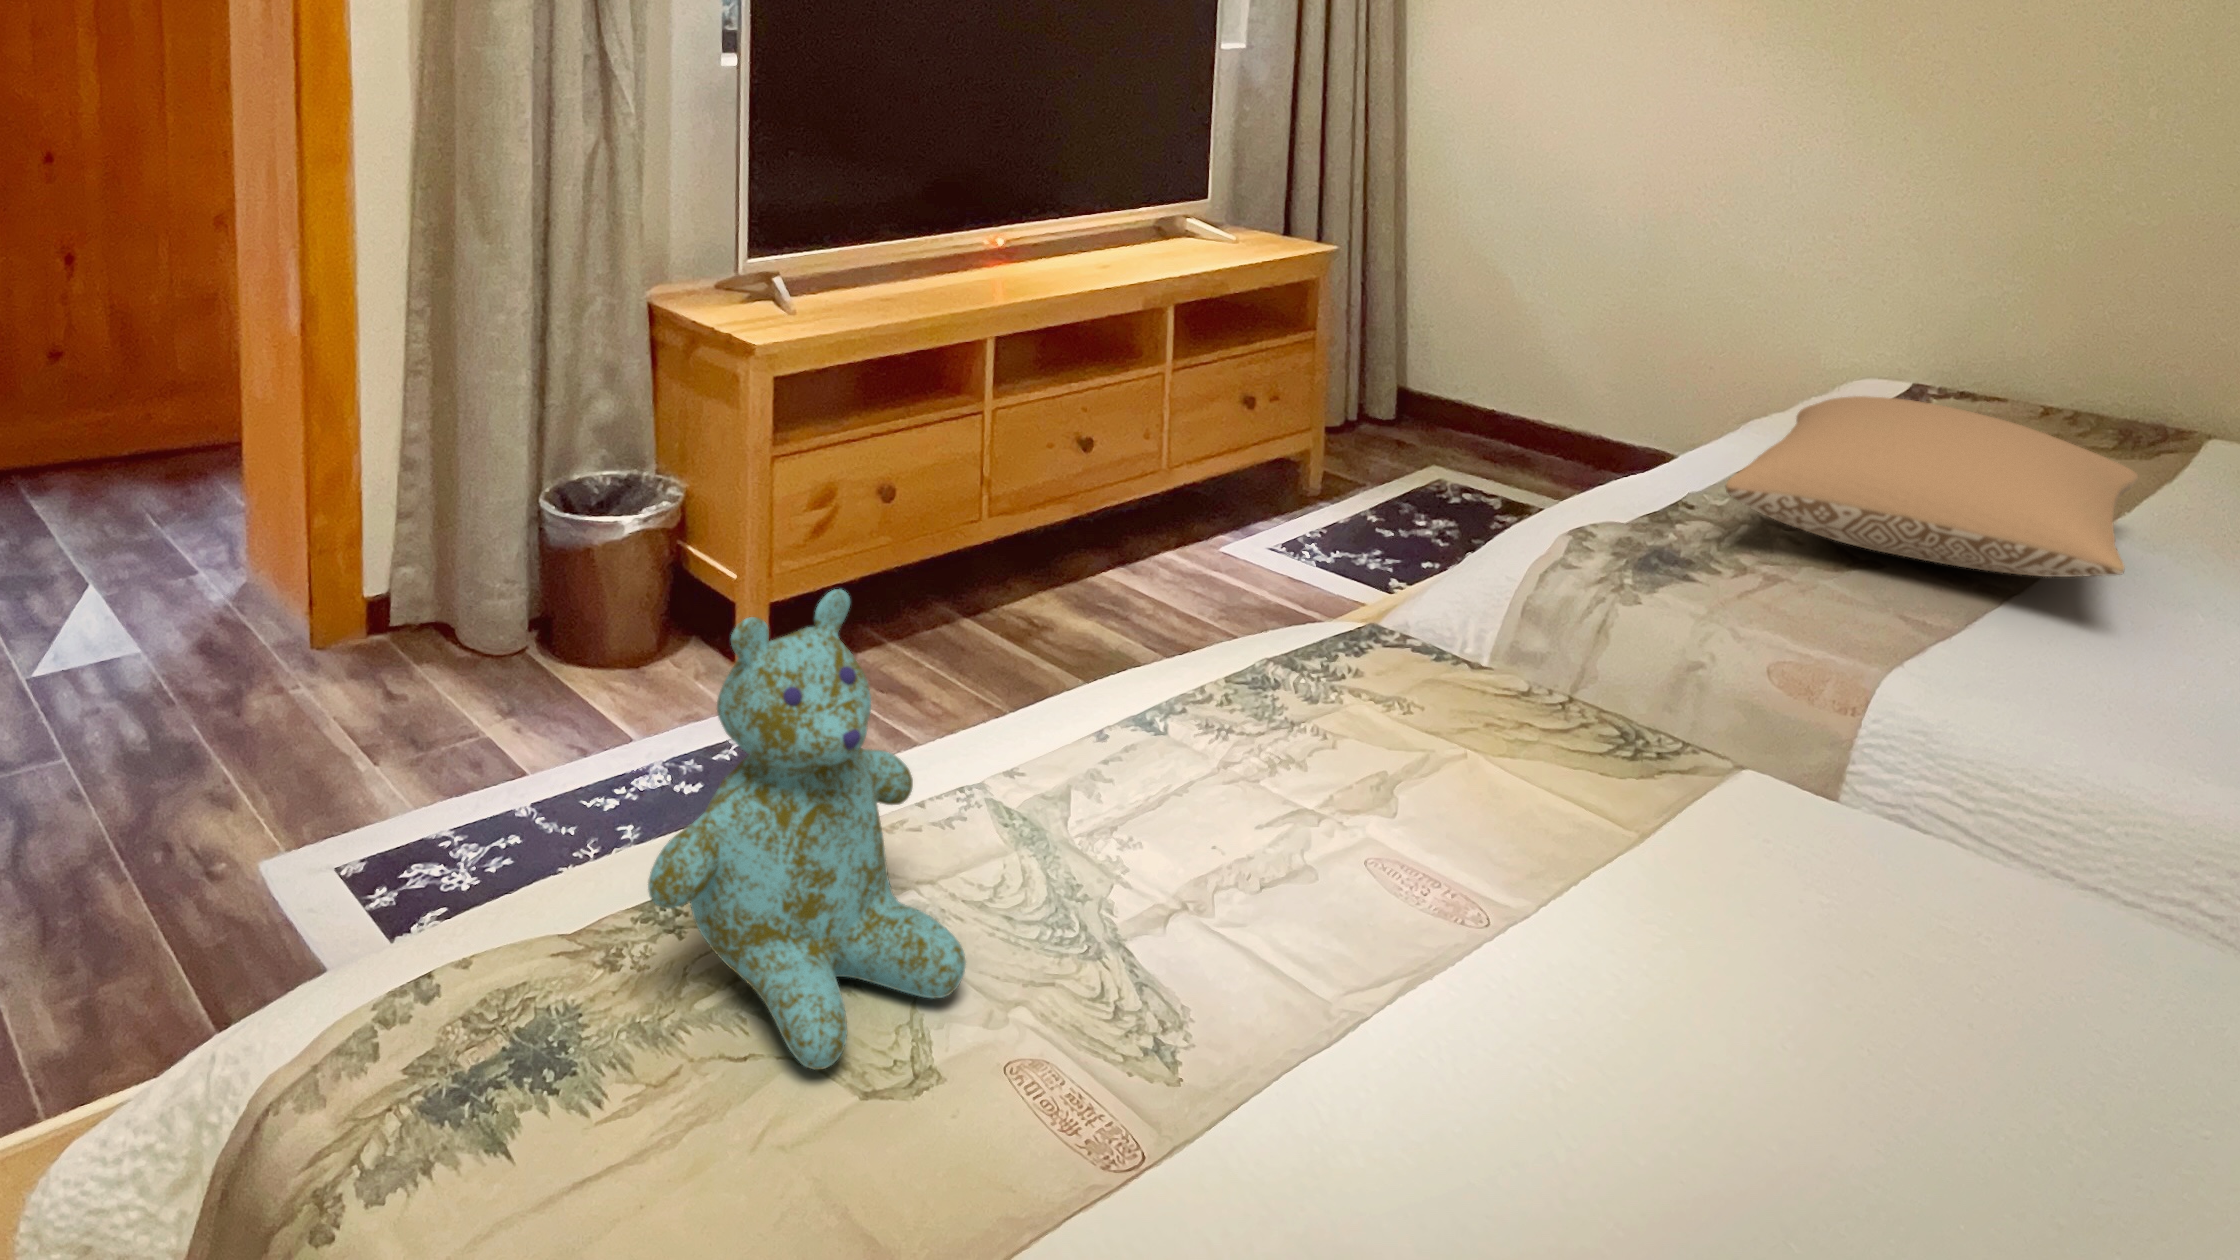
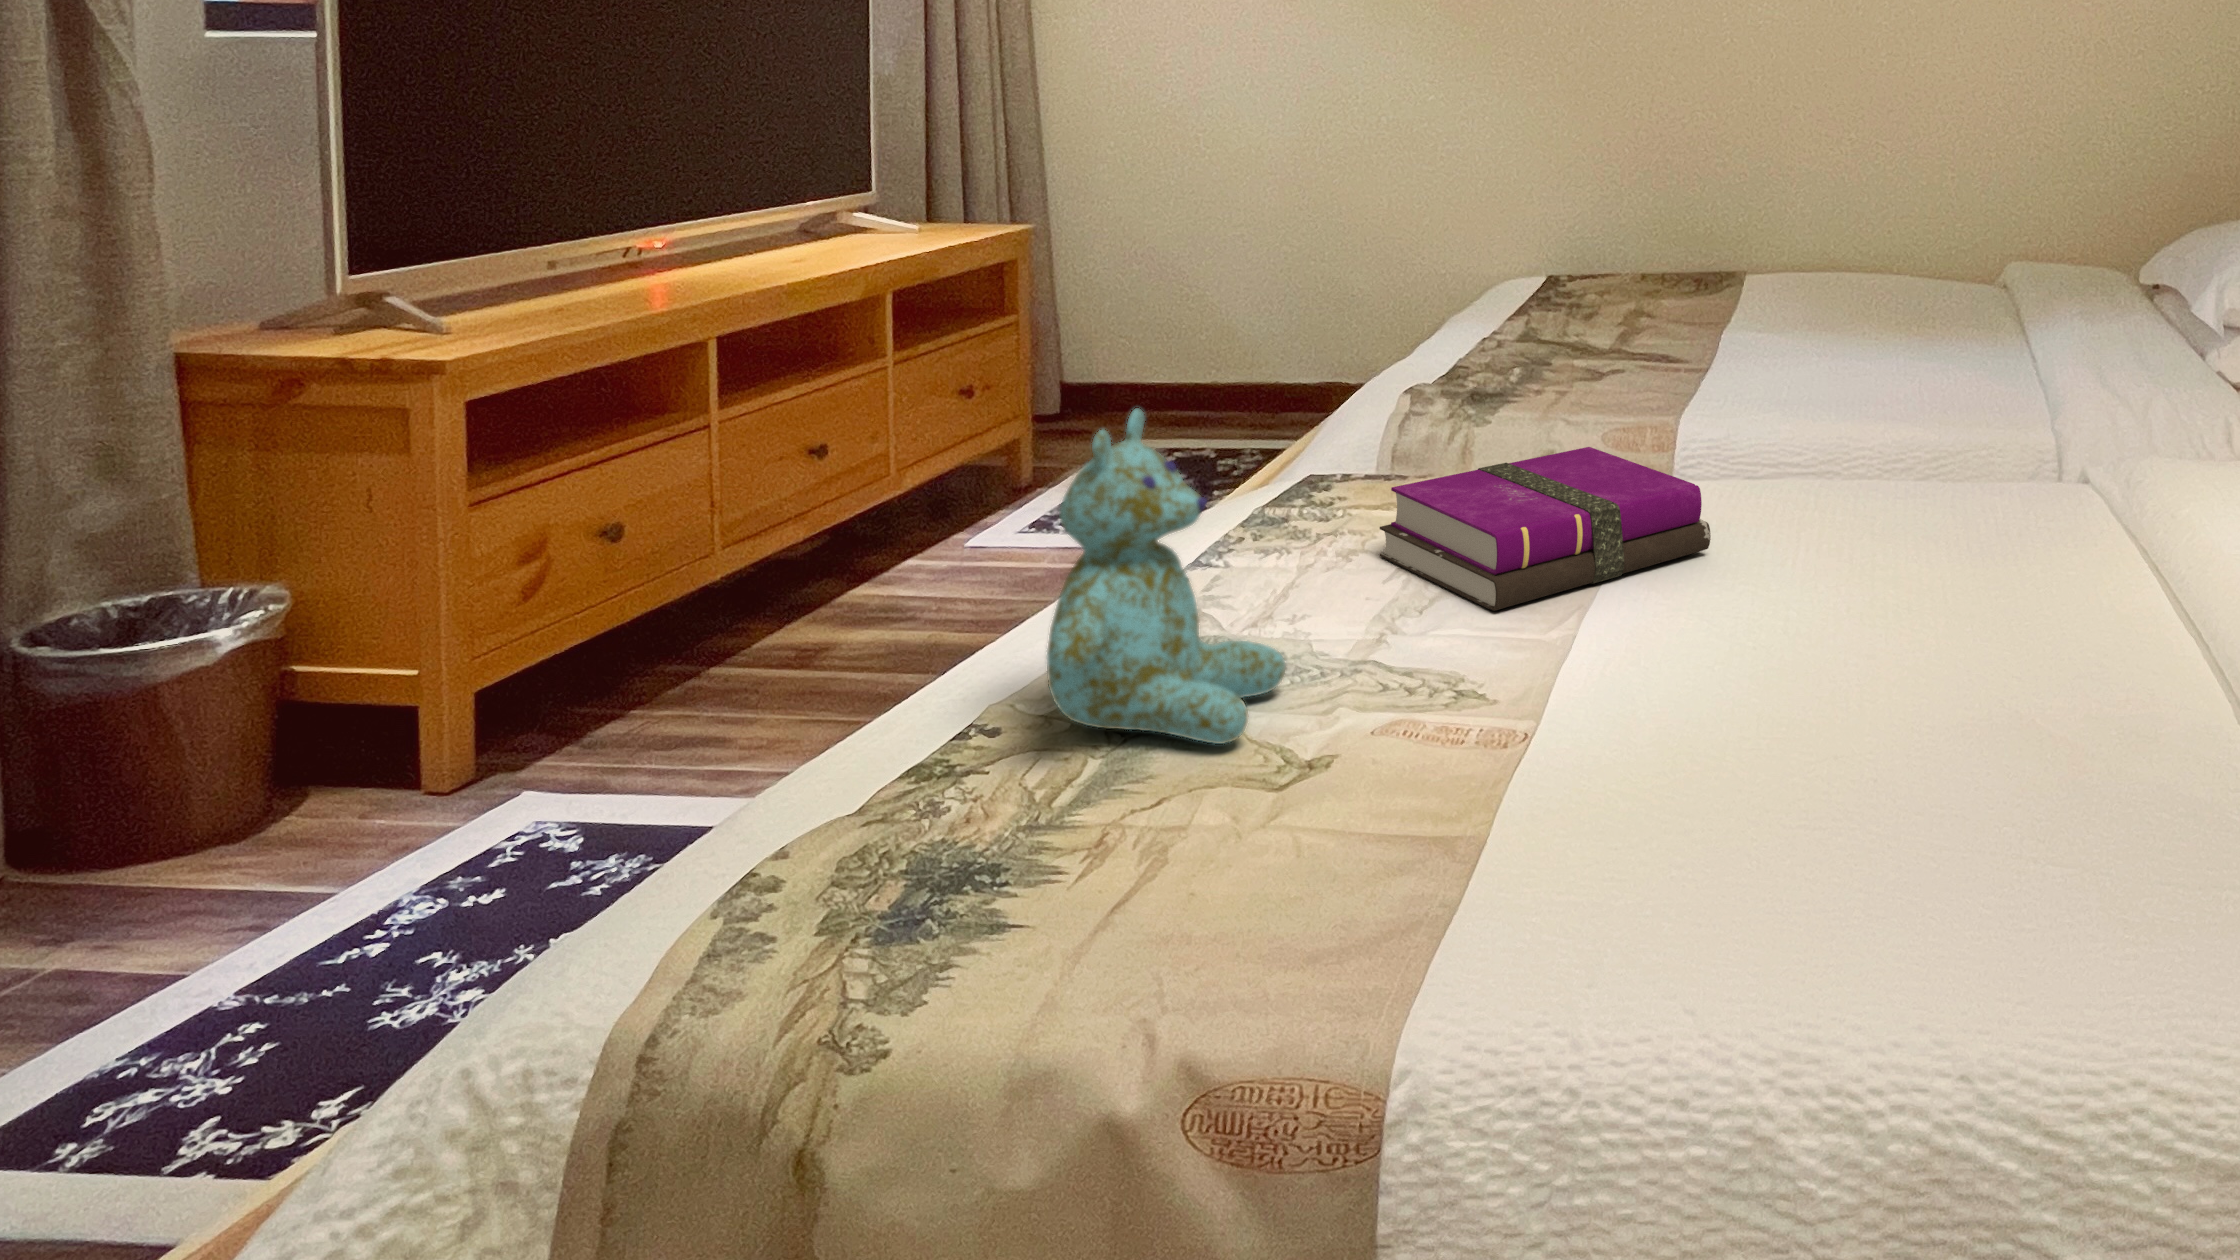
pillow: present [1726,396,2138,577] -> none [1519,253,1768,357]
notebook: none [1281,723,1736,990] -> present [1379,447,1711,611]

